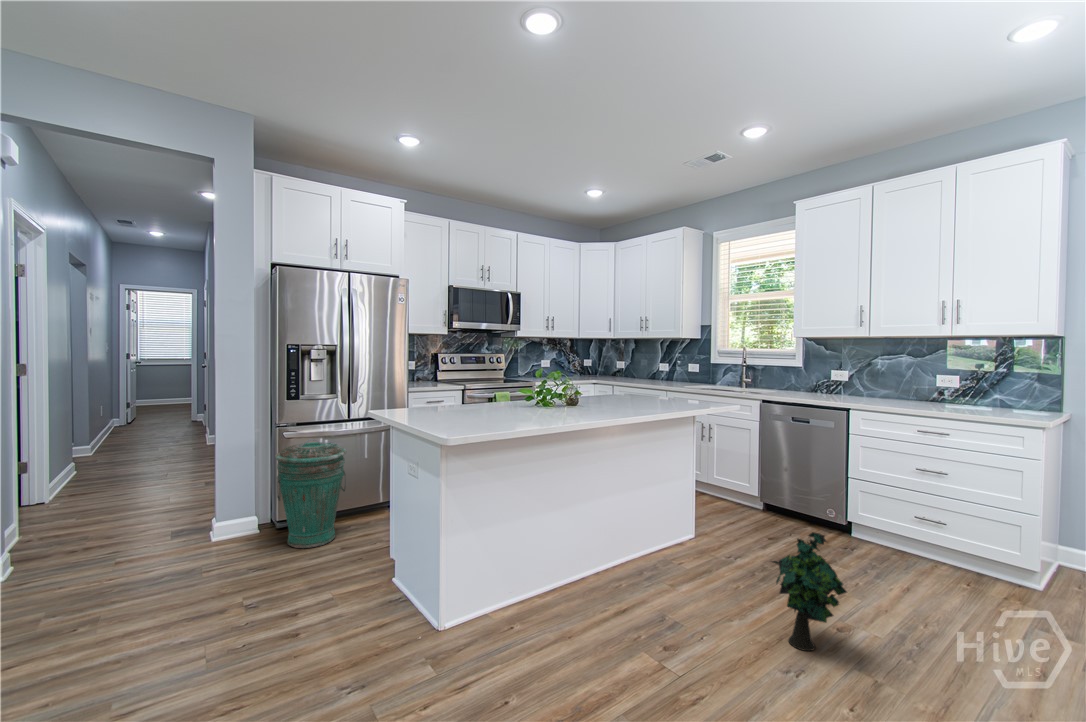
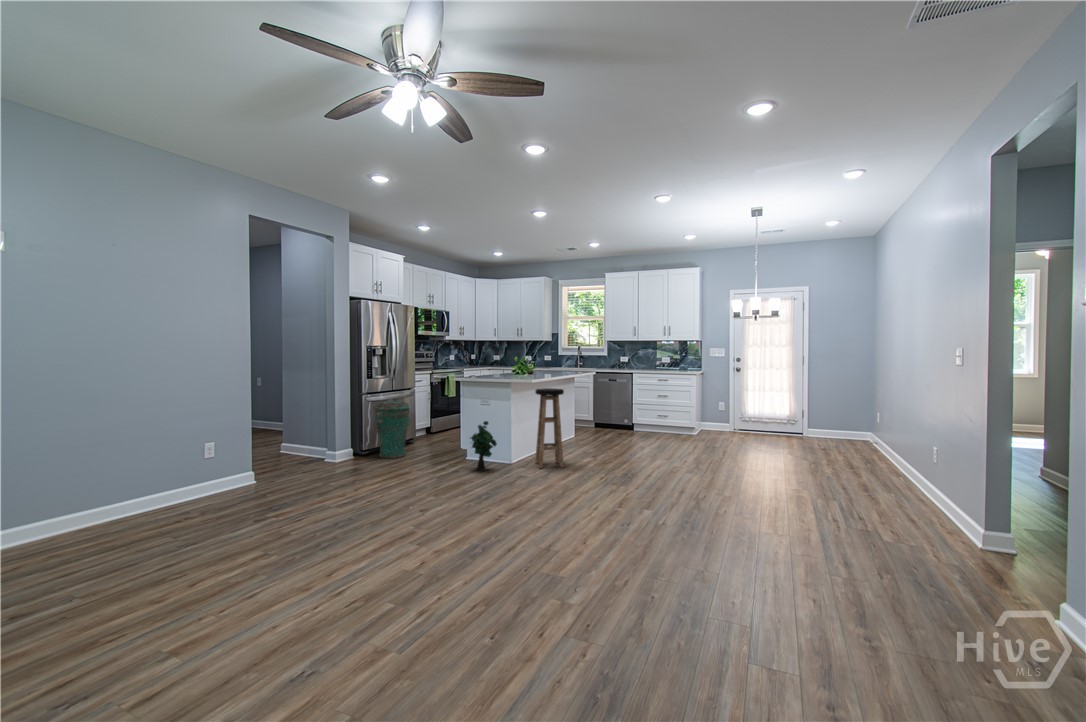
bar stool: none [471,457,555,694] -> present [535,388,564,468]
decorative plant: present [772,532,847,651] -> present [471,421,497,471]

